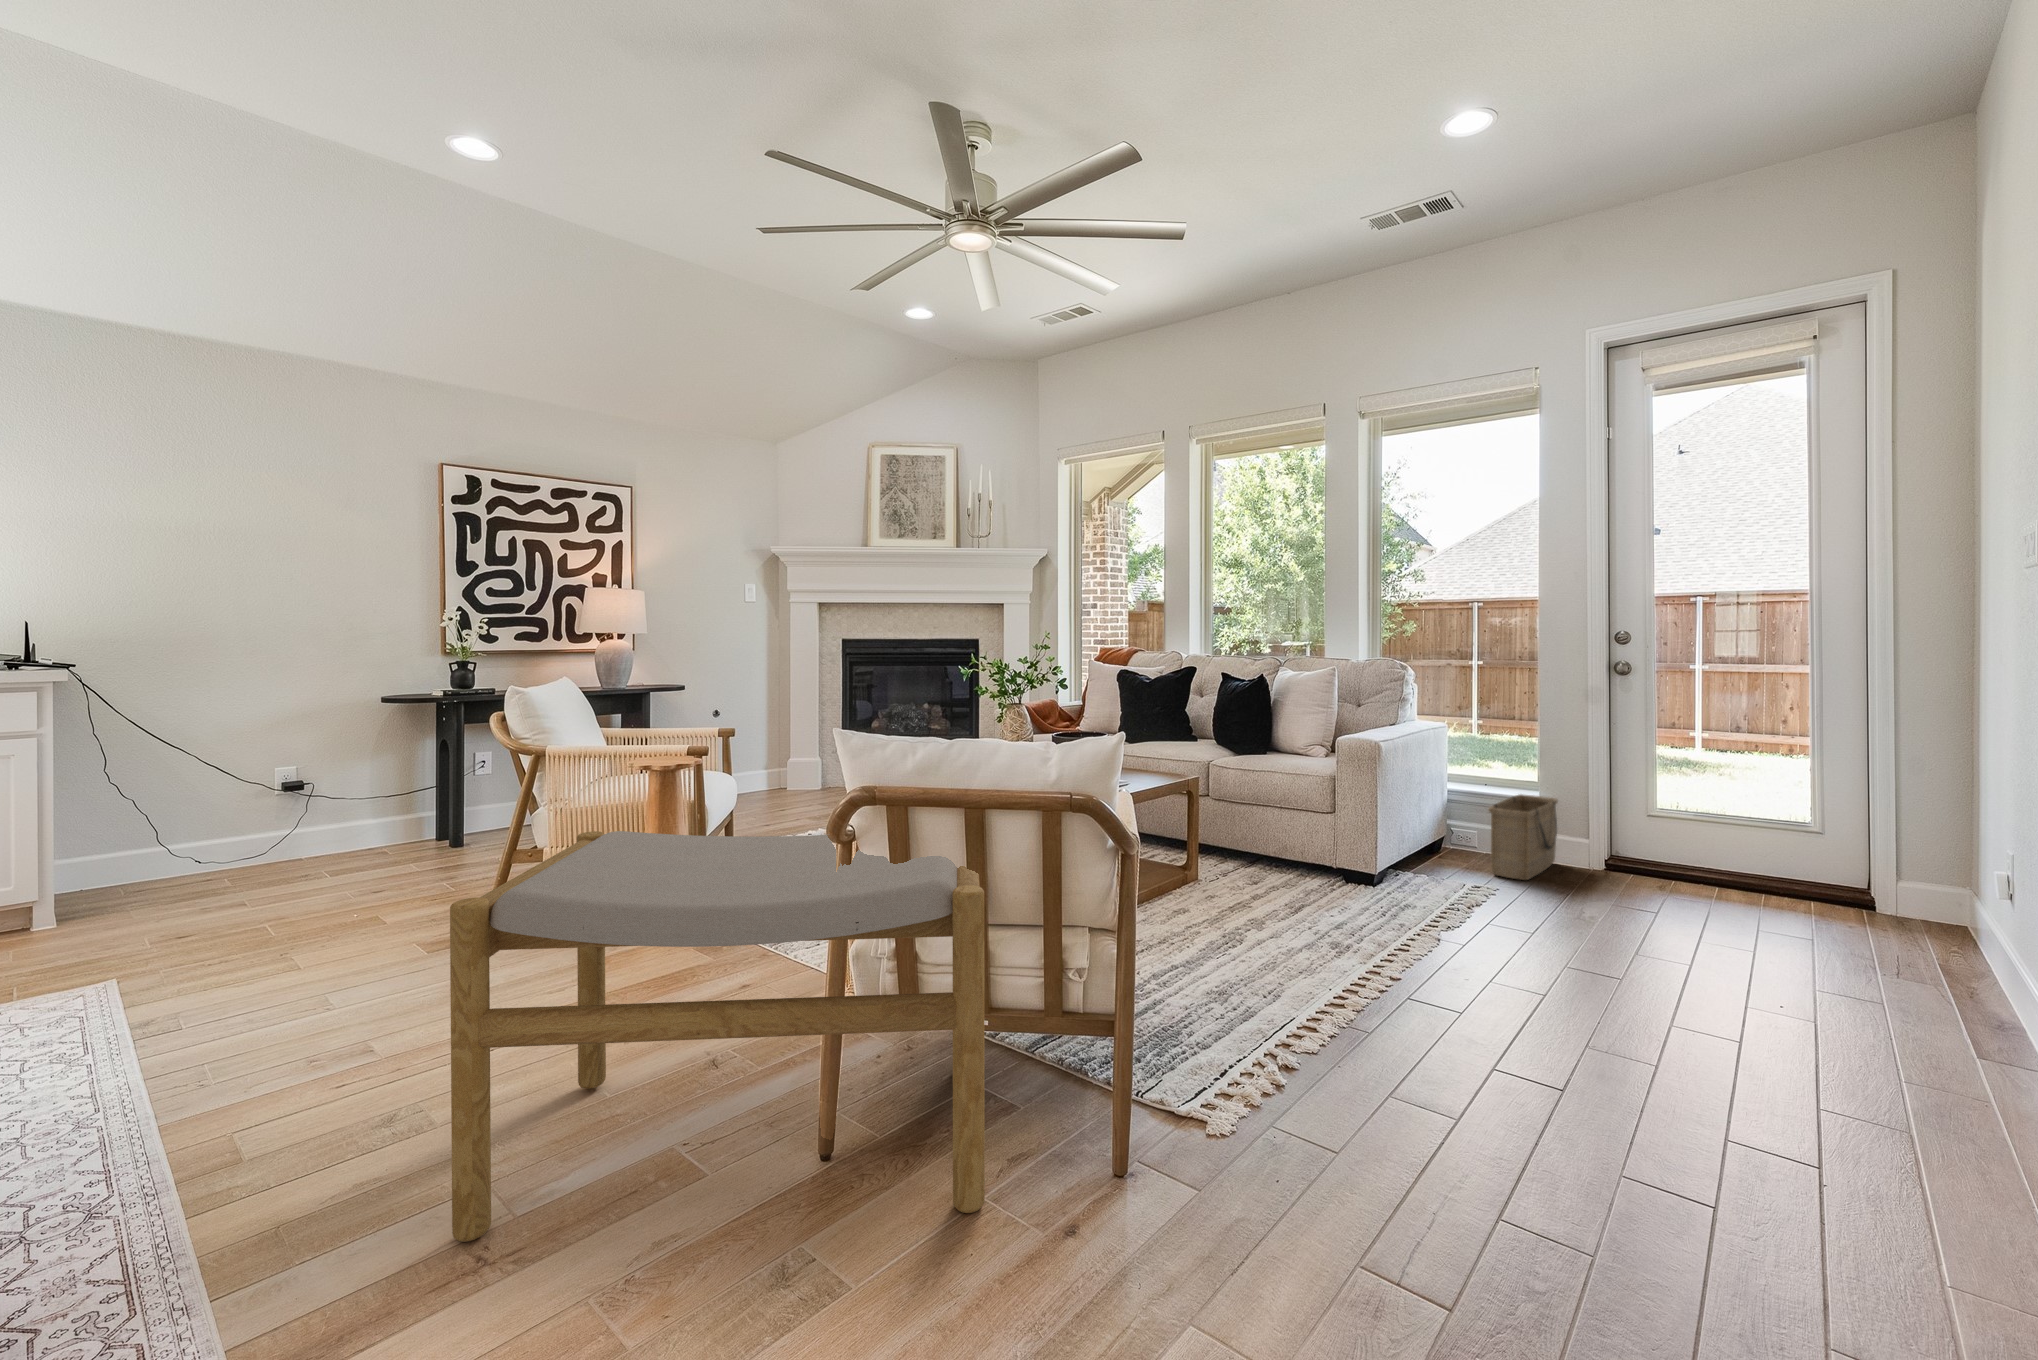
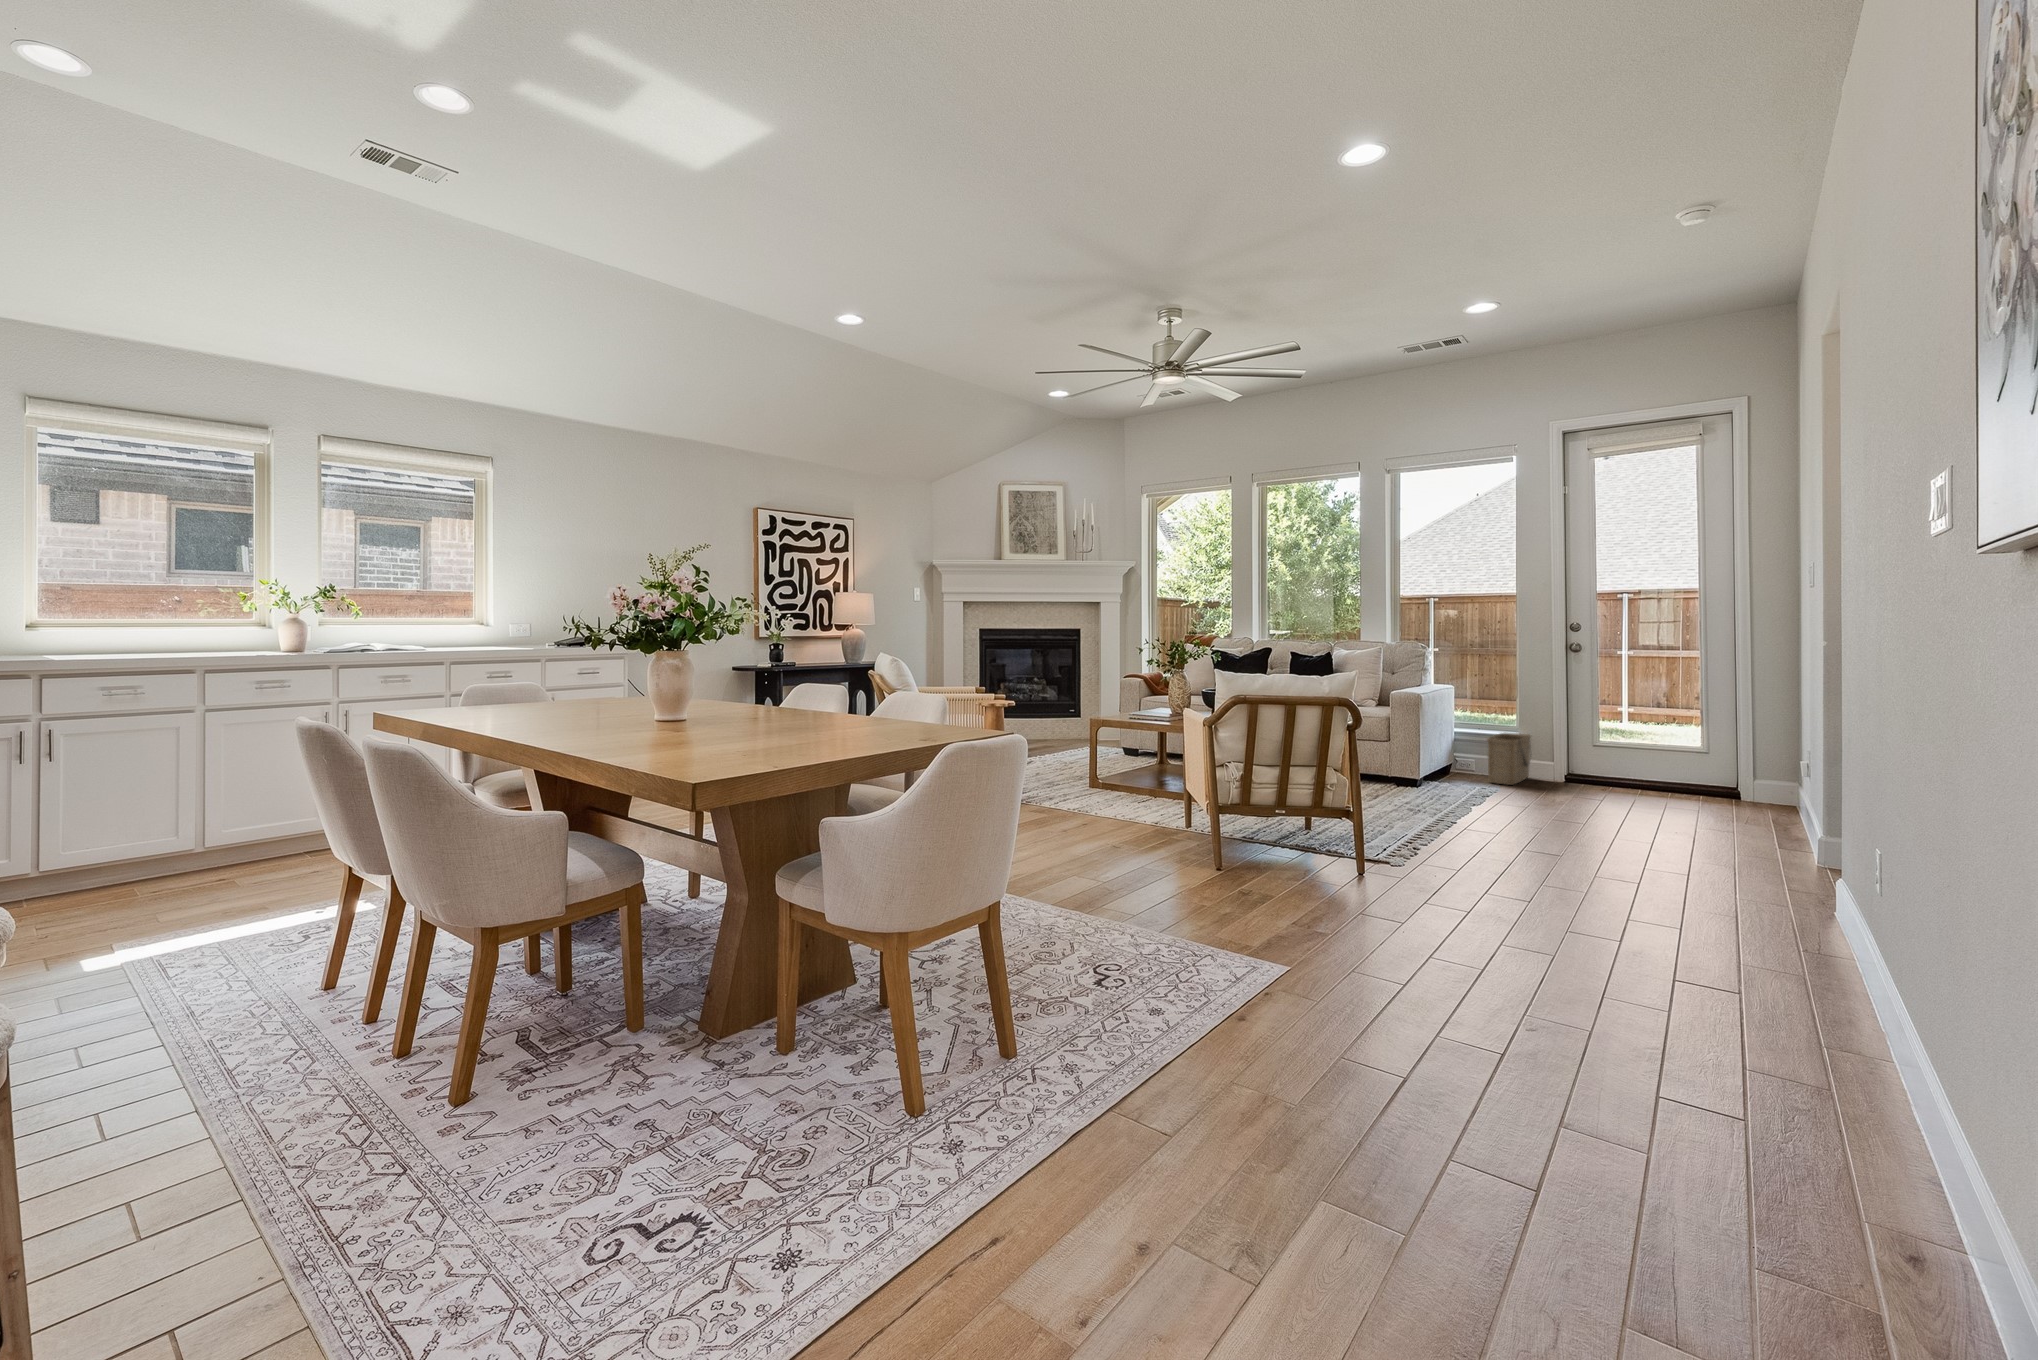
footstool: present [450,831,985,1242] -> none [1055,722,1305,887]

